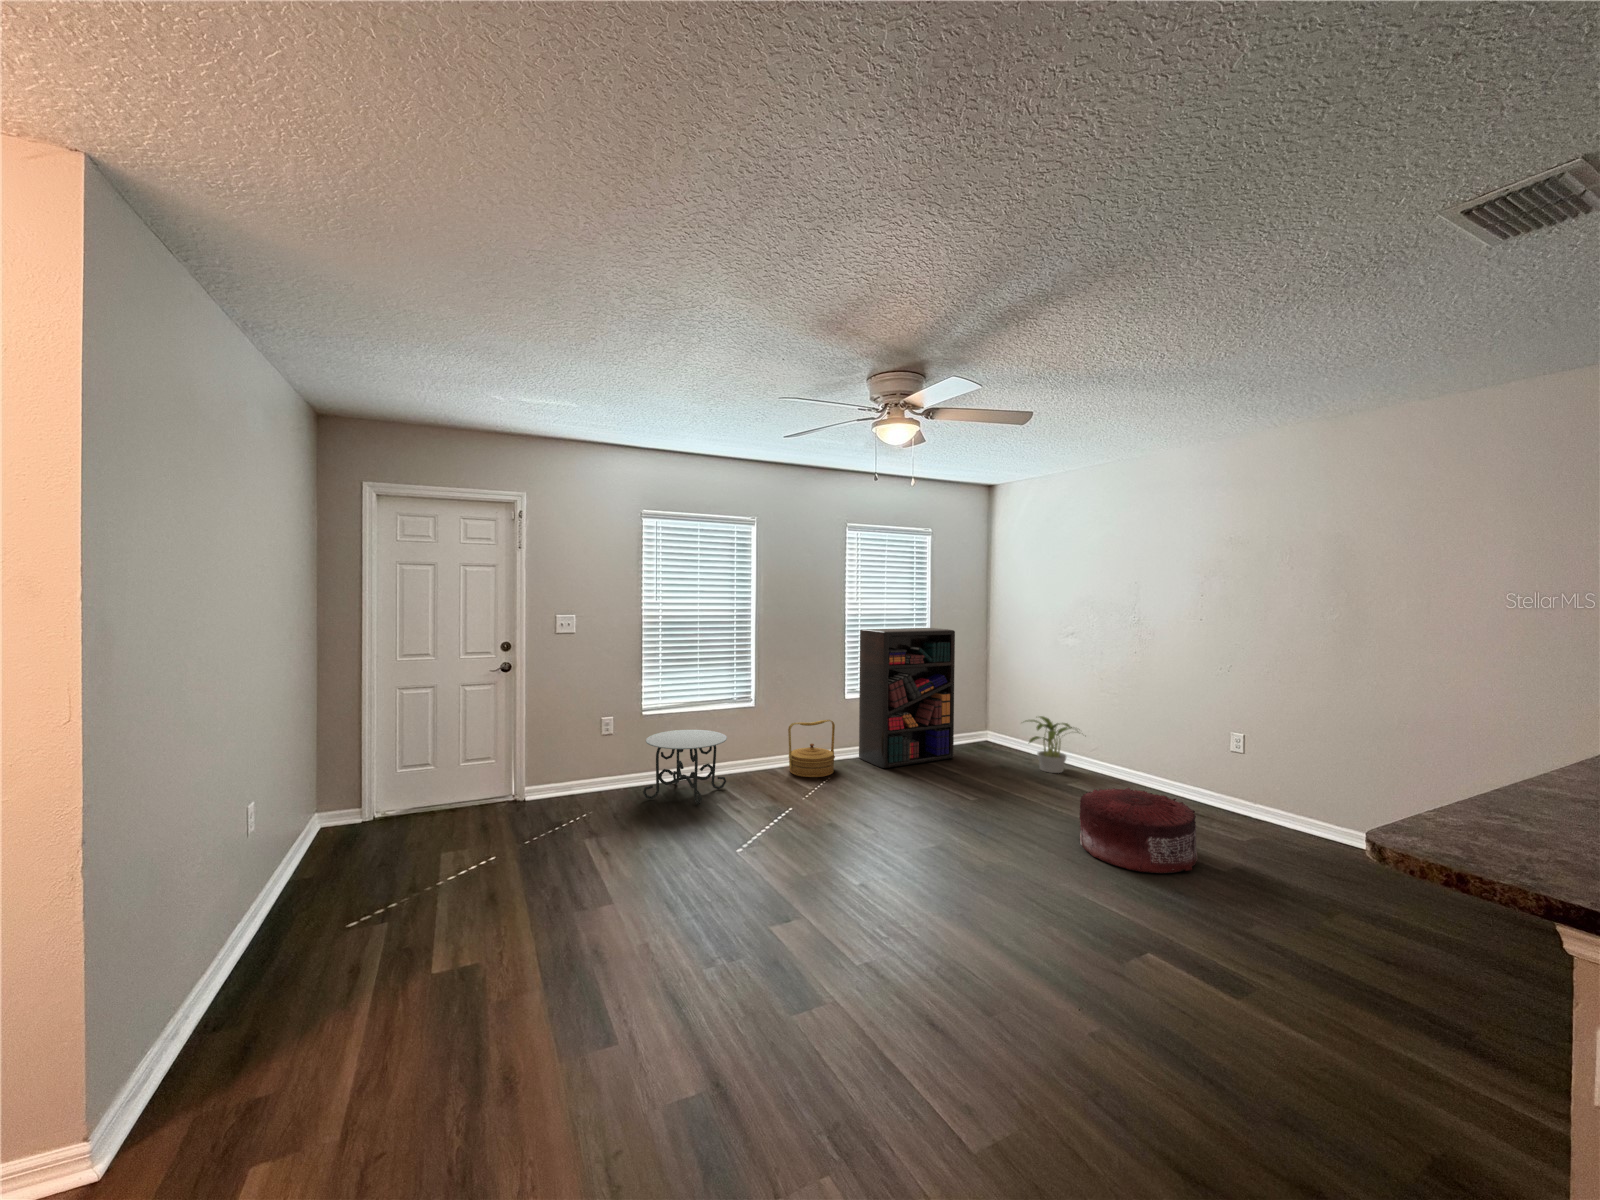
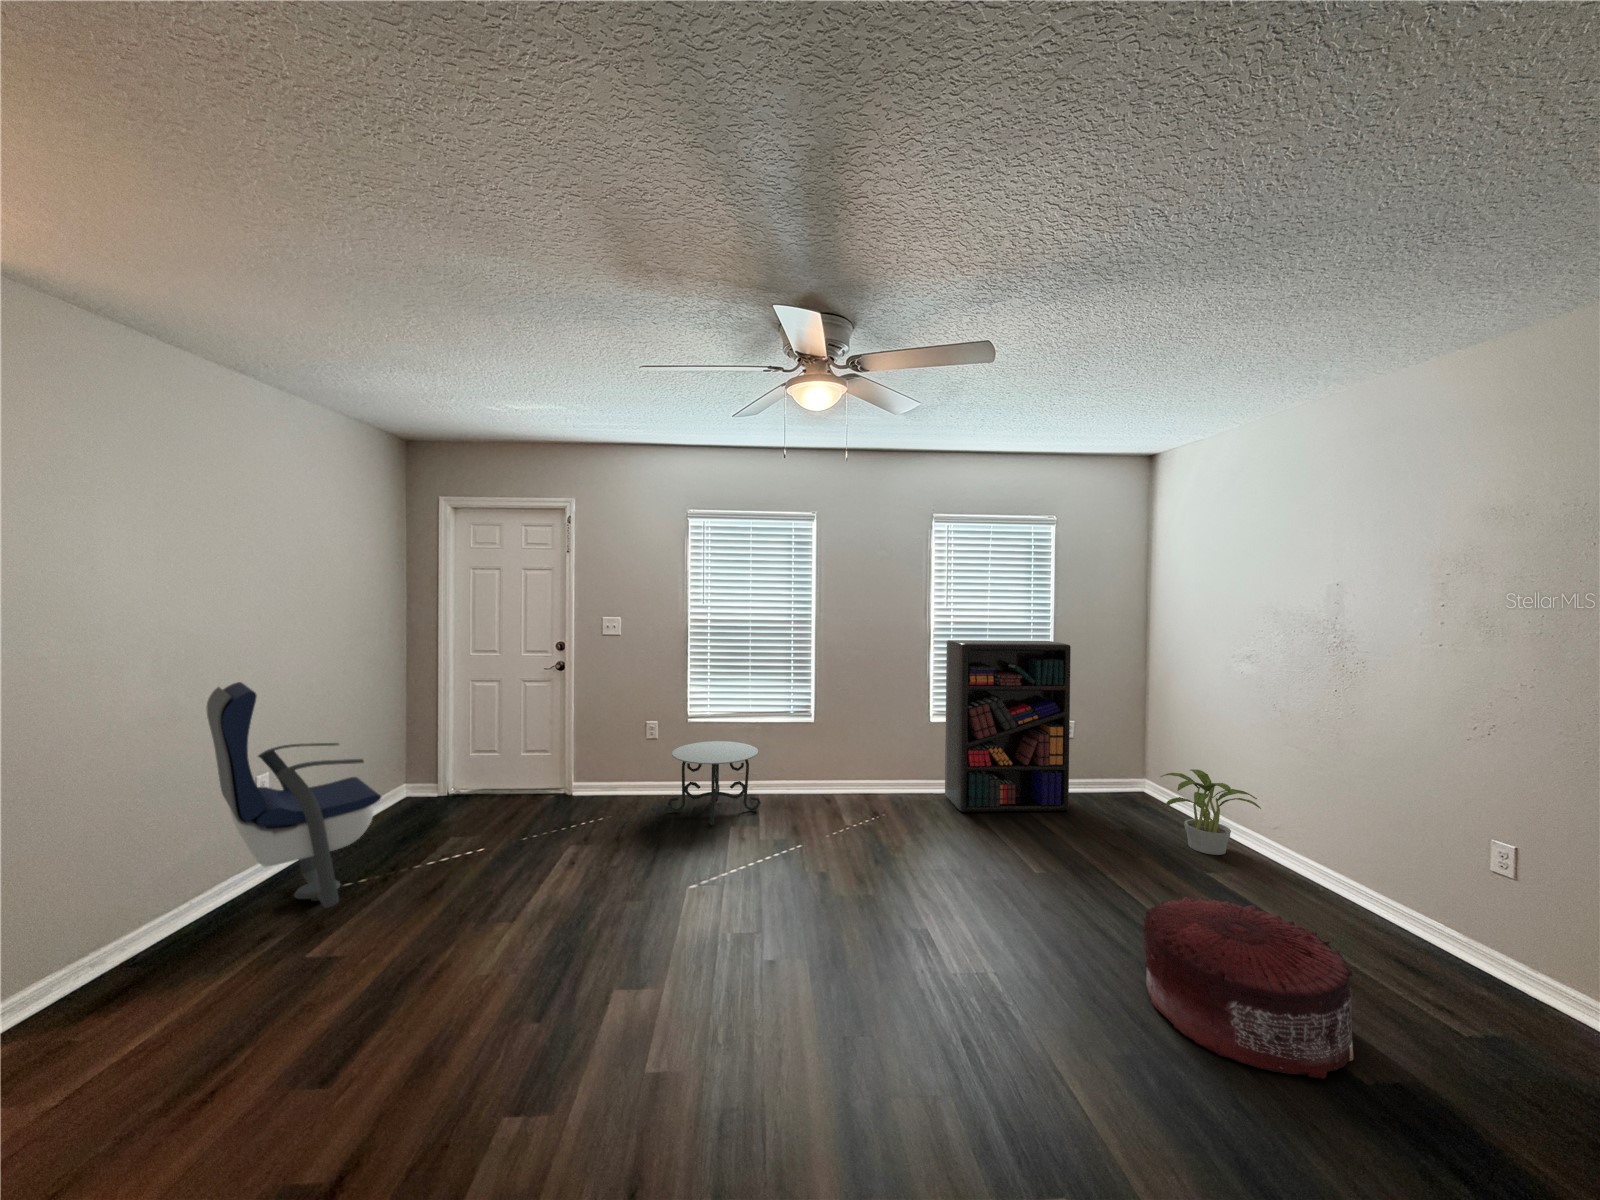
armchair: none [227,696,438,930] -> present [206,682,381,908]
woven basket: present [788,720,835,777] -> none [844,745,903,812]

